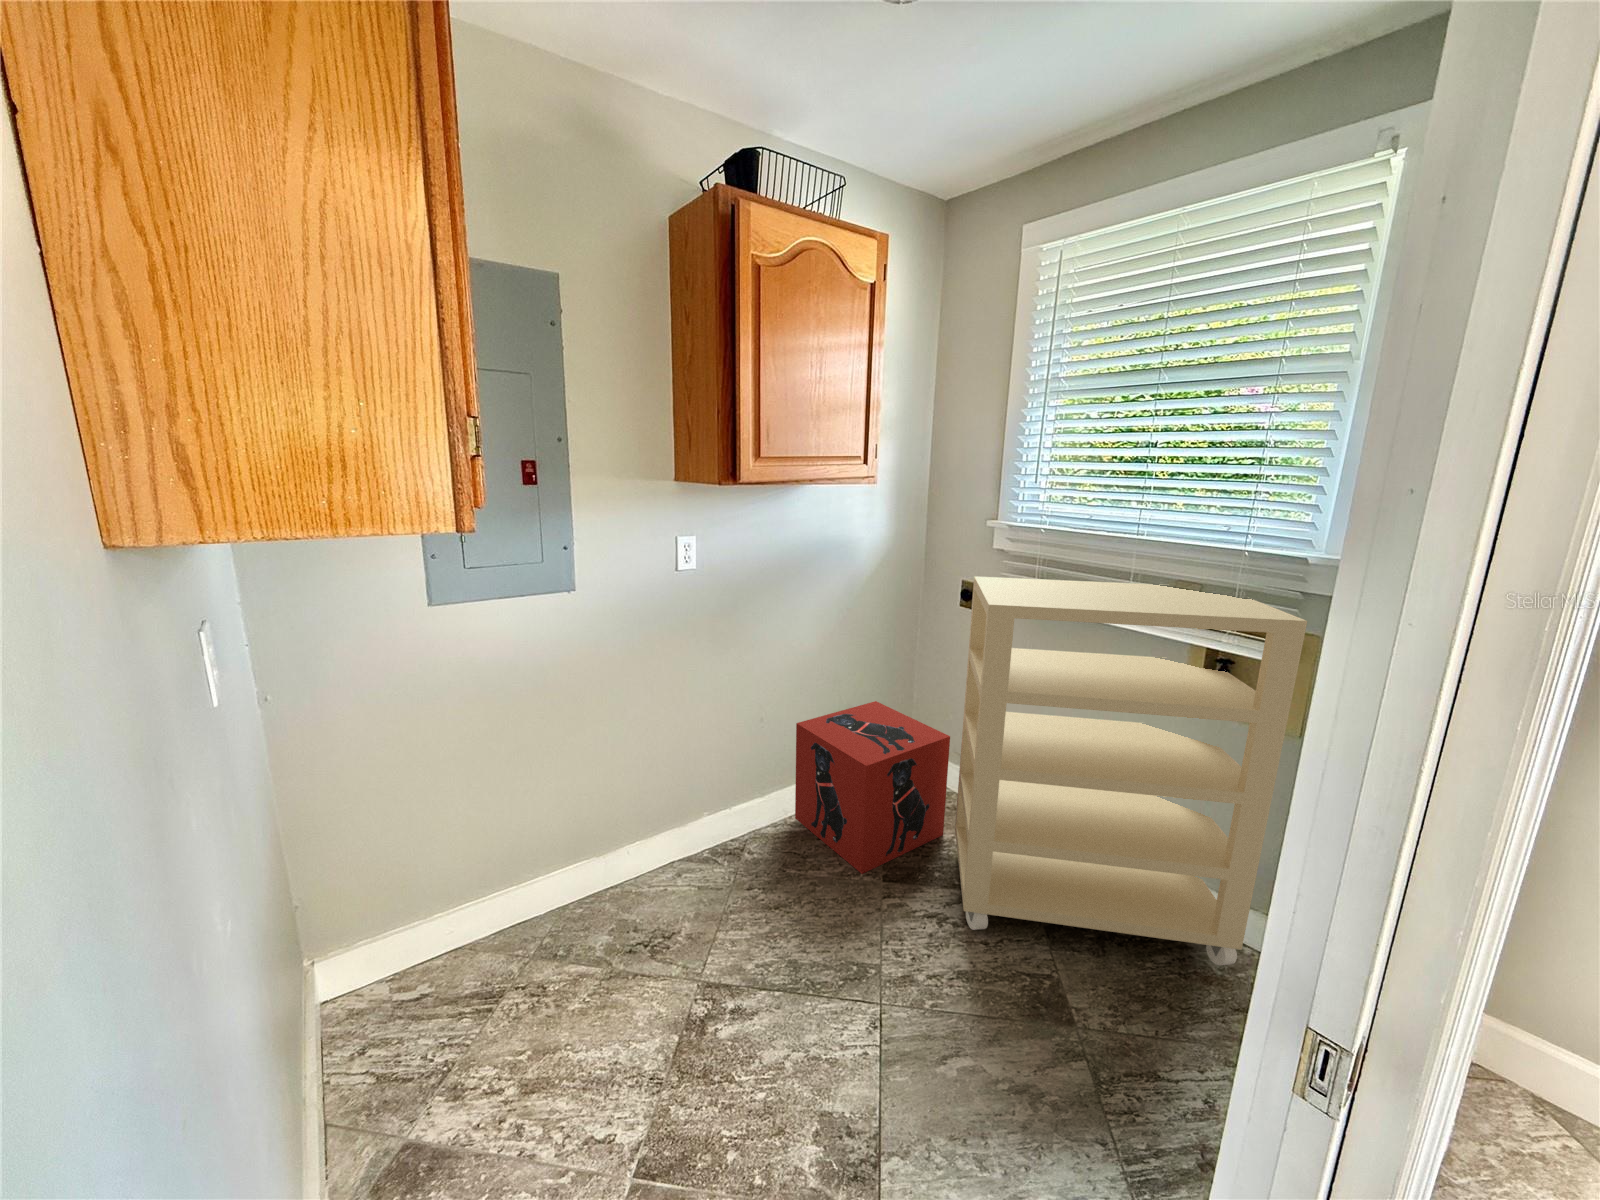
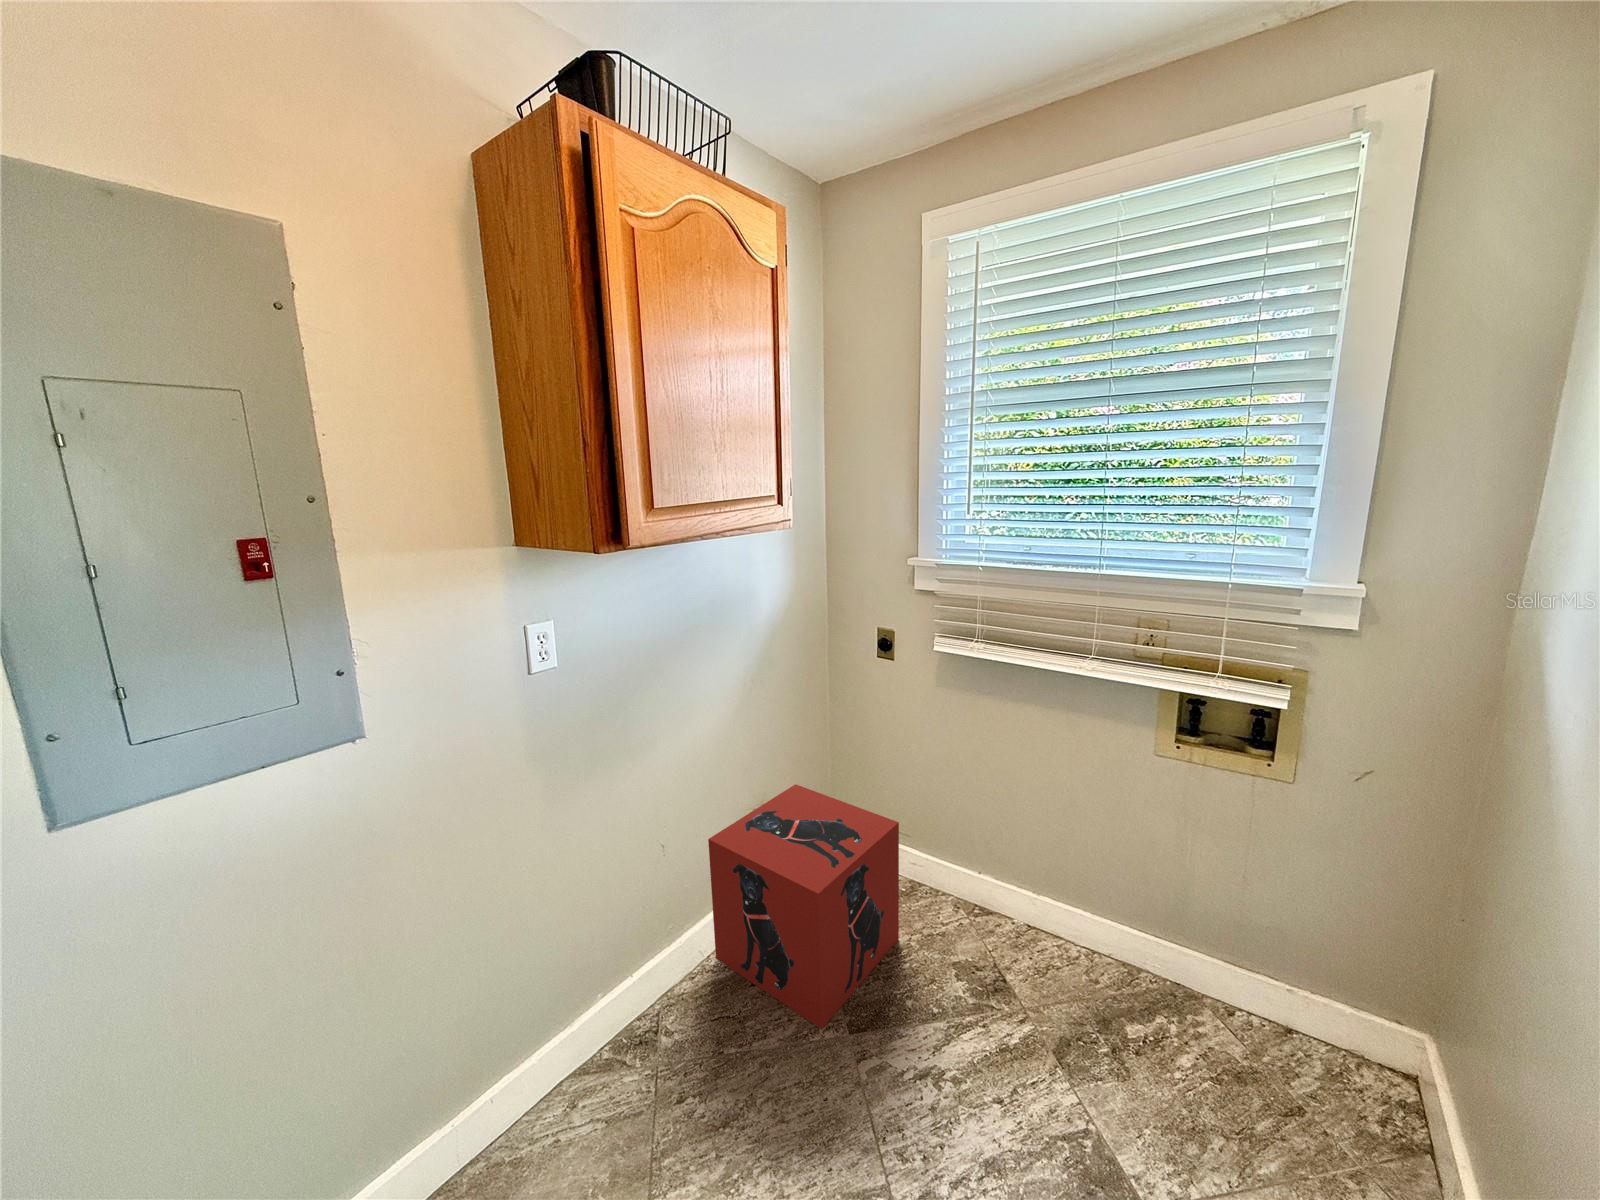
shelving unit: present [955,576,1307,965] -> none [916,619,1314,1083]

